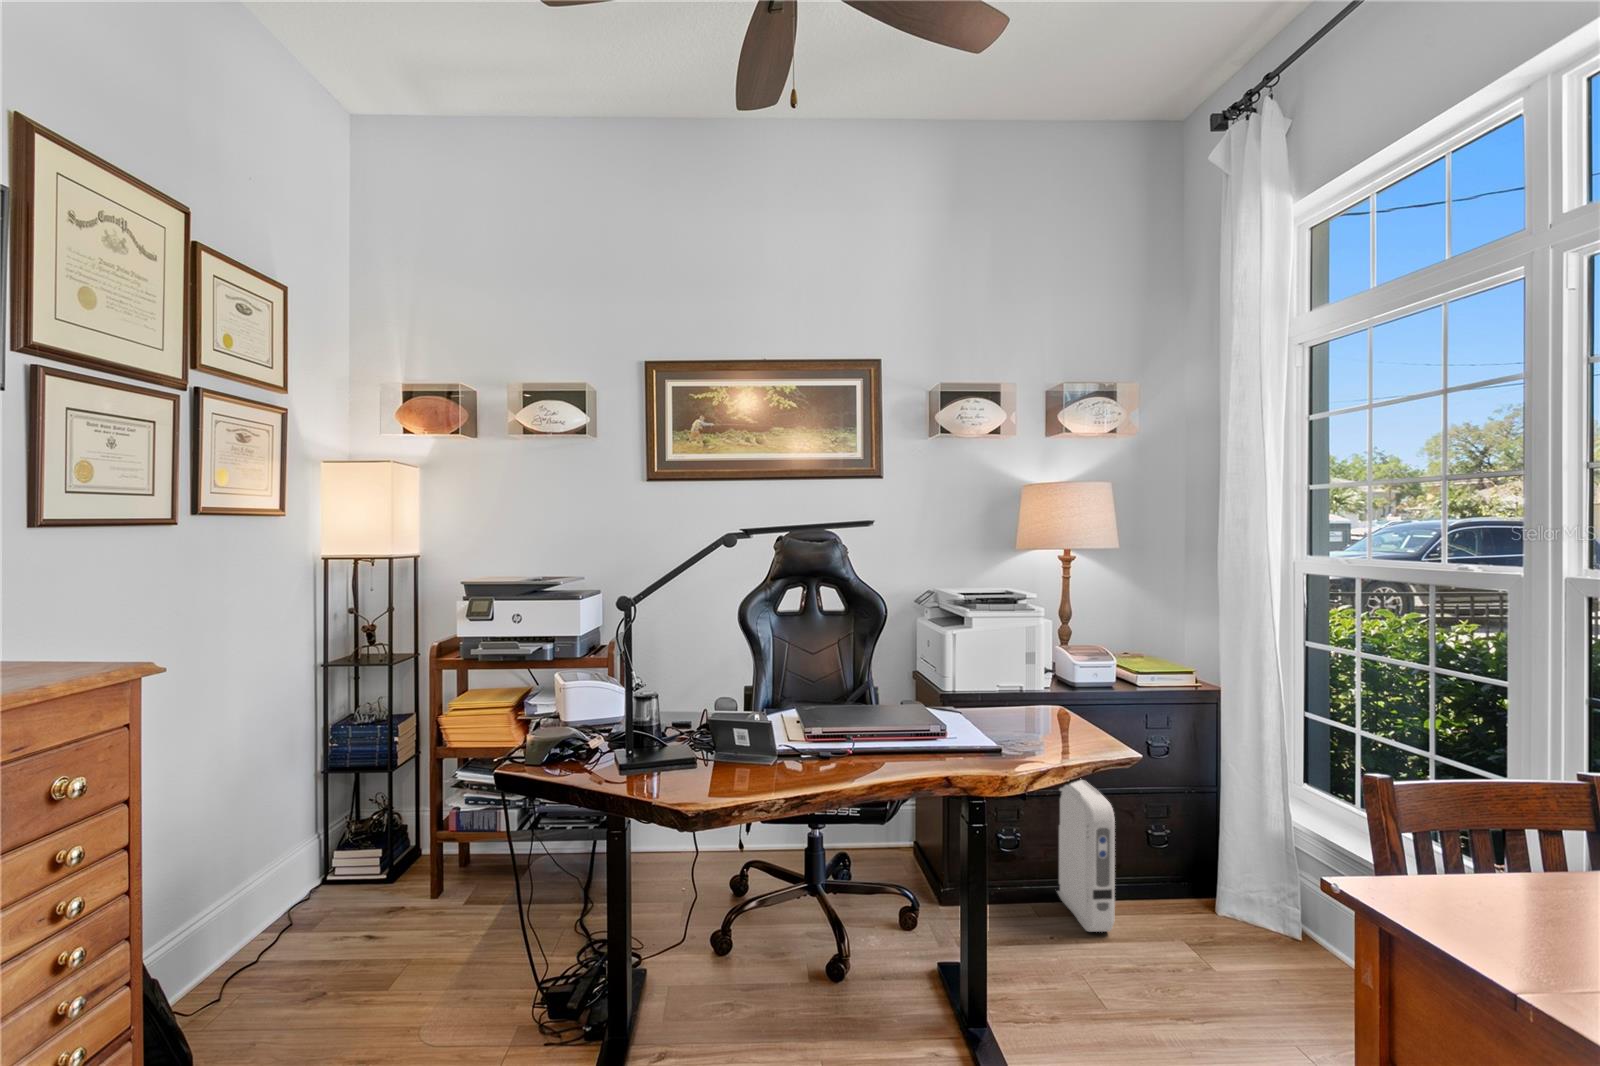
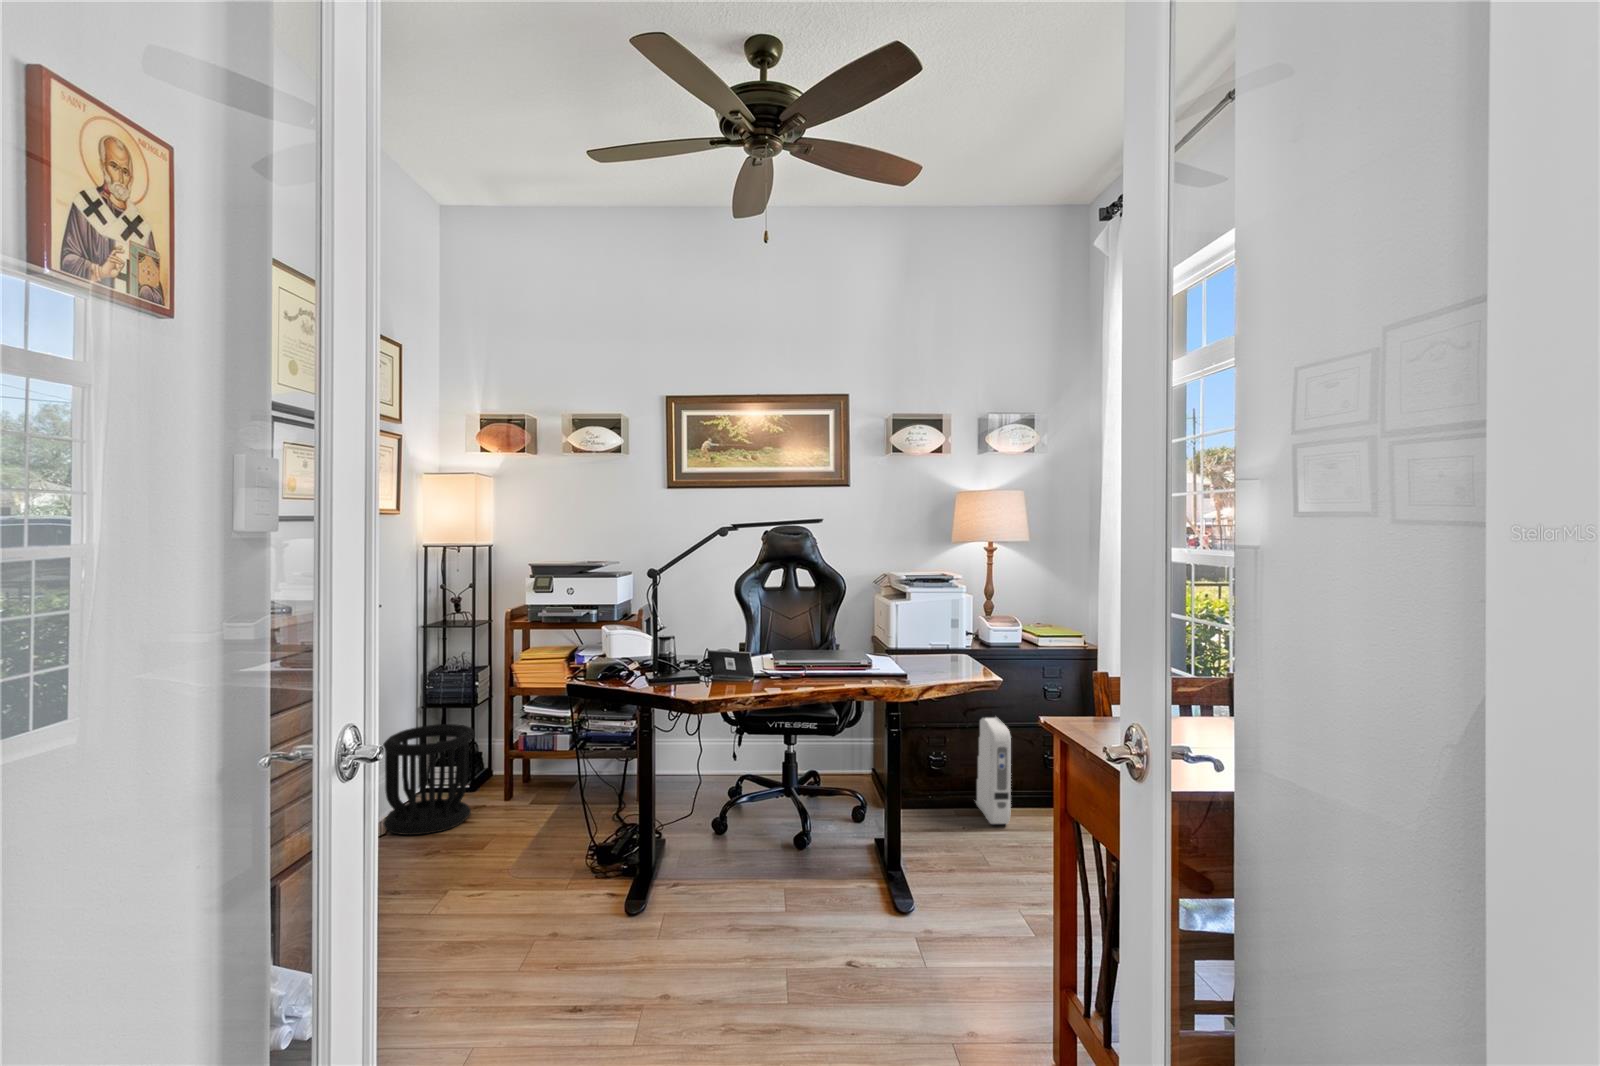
wastebasket: none [254,799,387,961] -> present [383,724,475,835]

